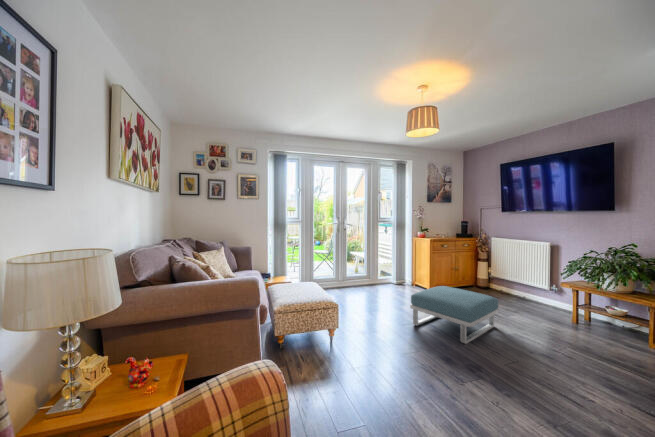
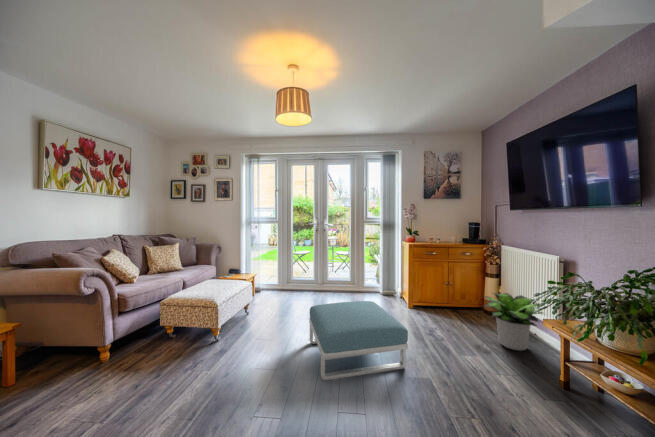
potted plant: none [502,270,545,306] -> present [485,293,543,351]

